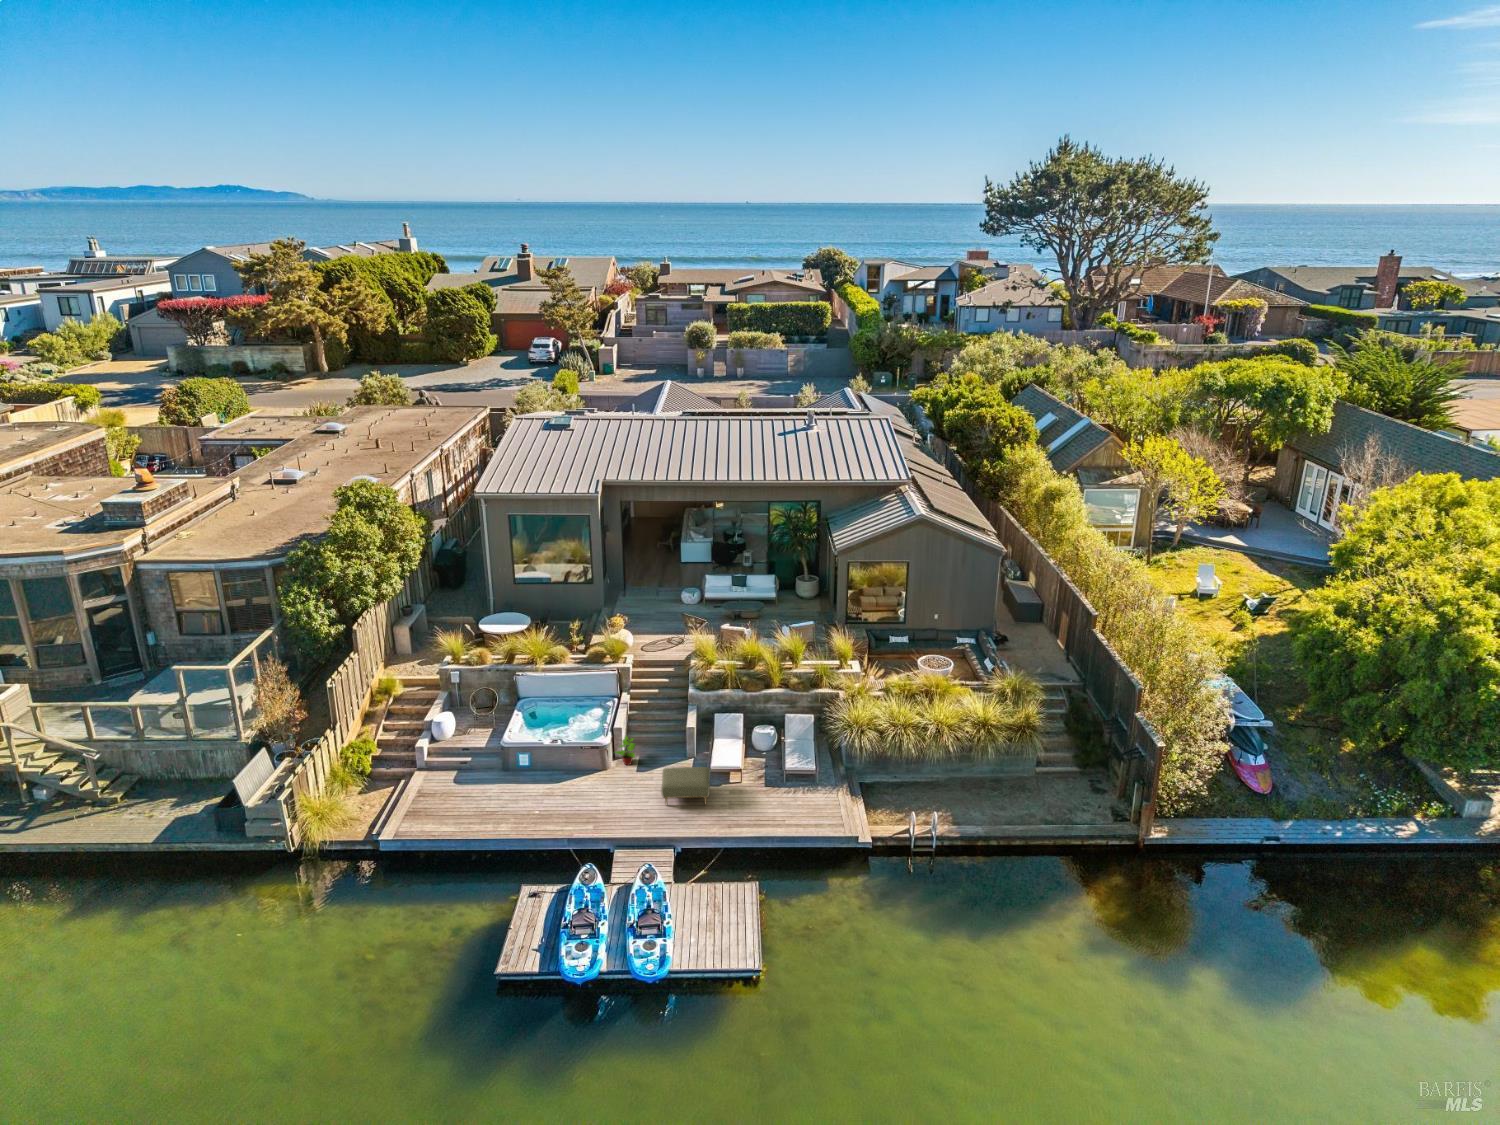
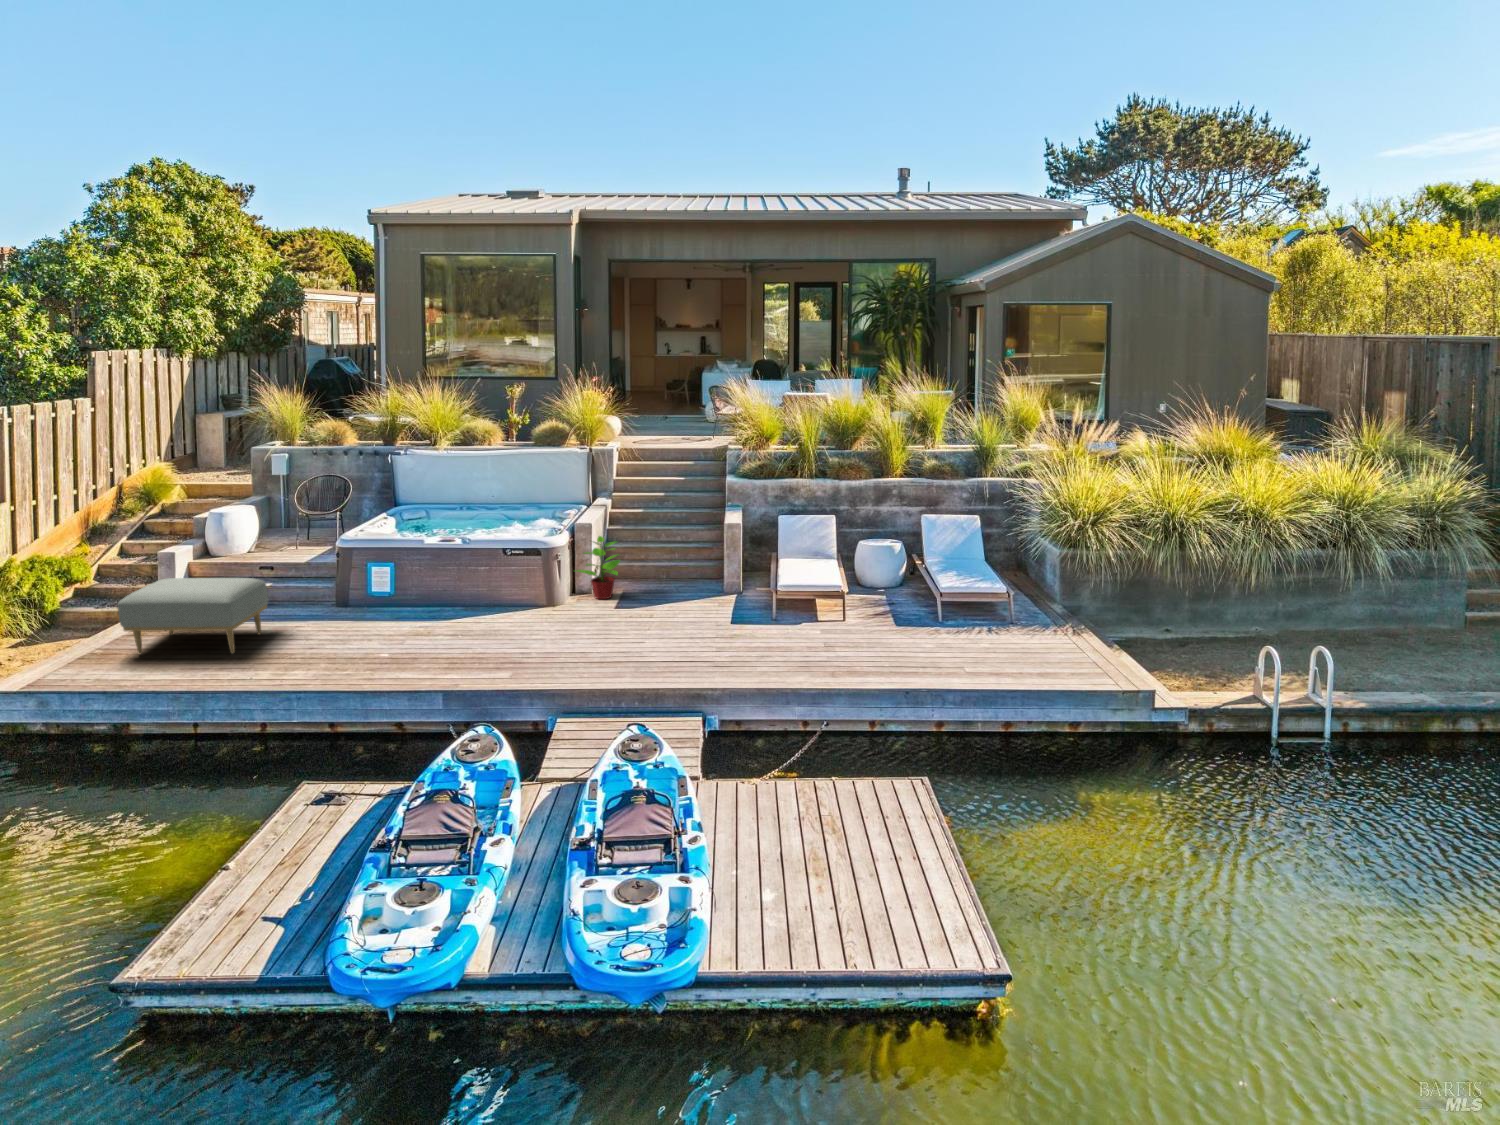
ottoman: present [661,767,710,804] -> present [118,578,268,654]

